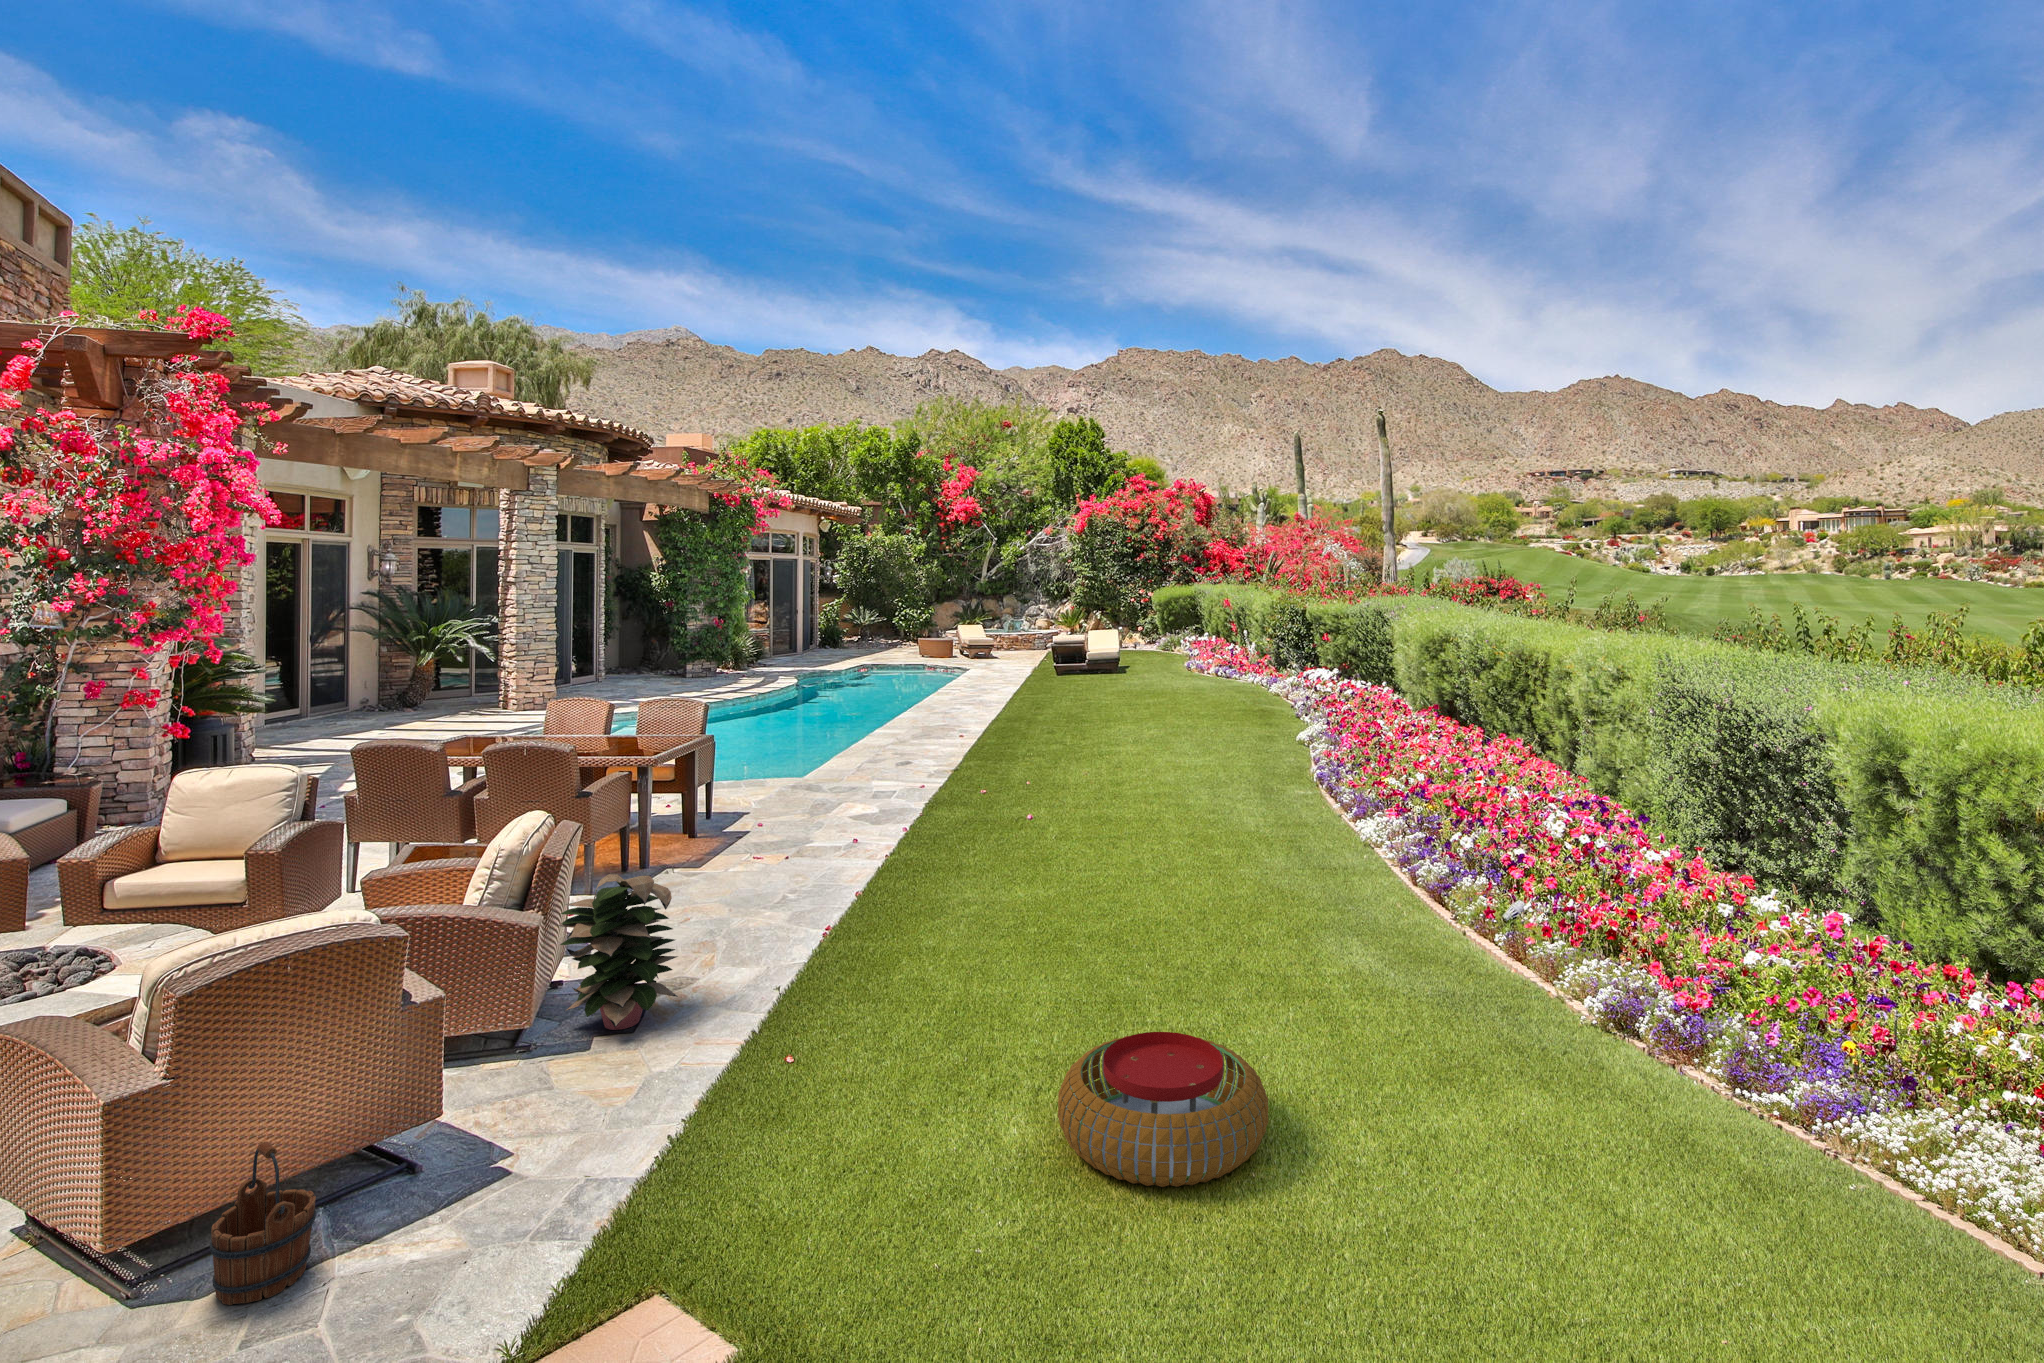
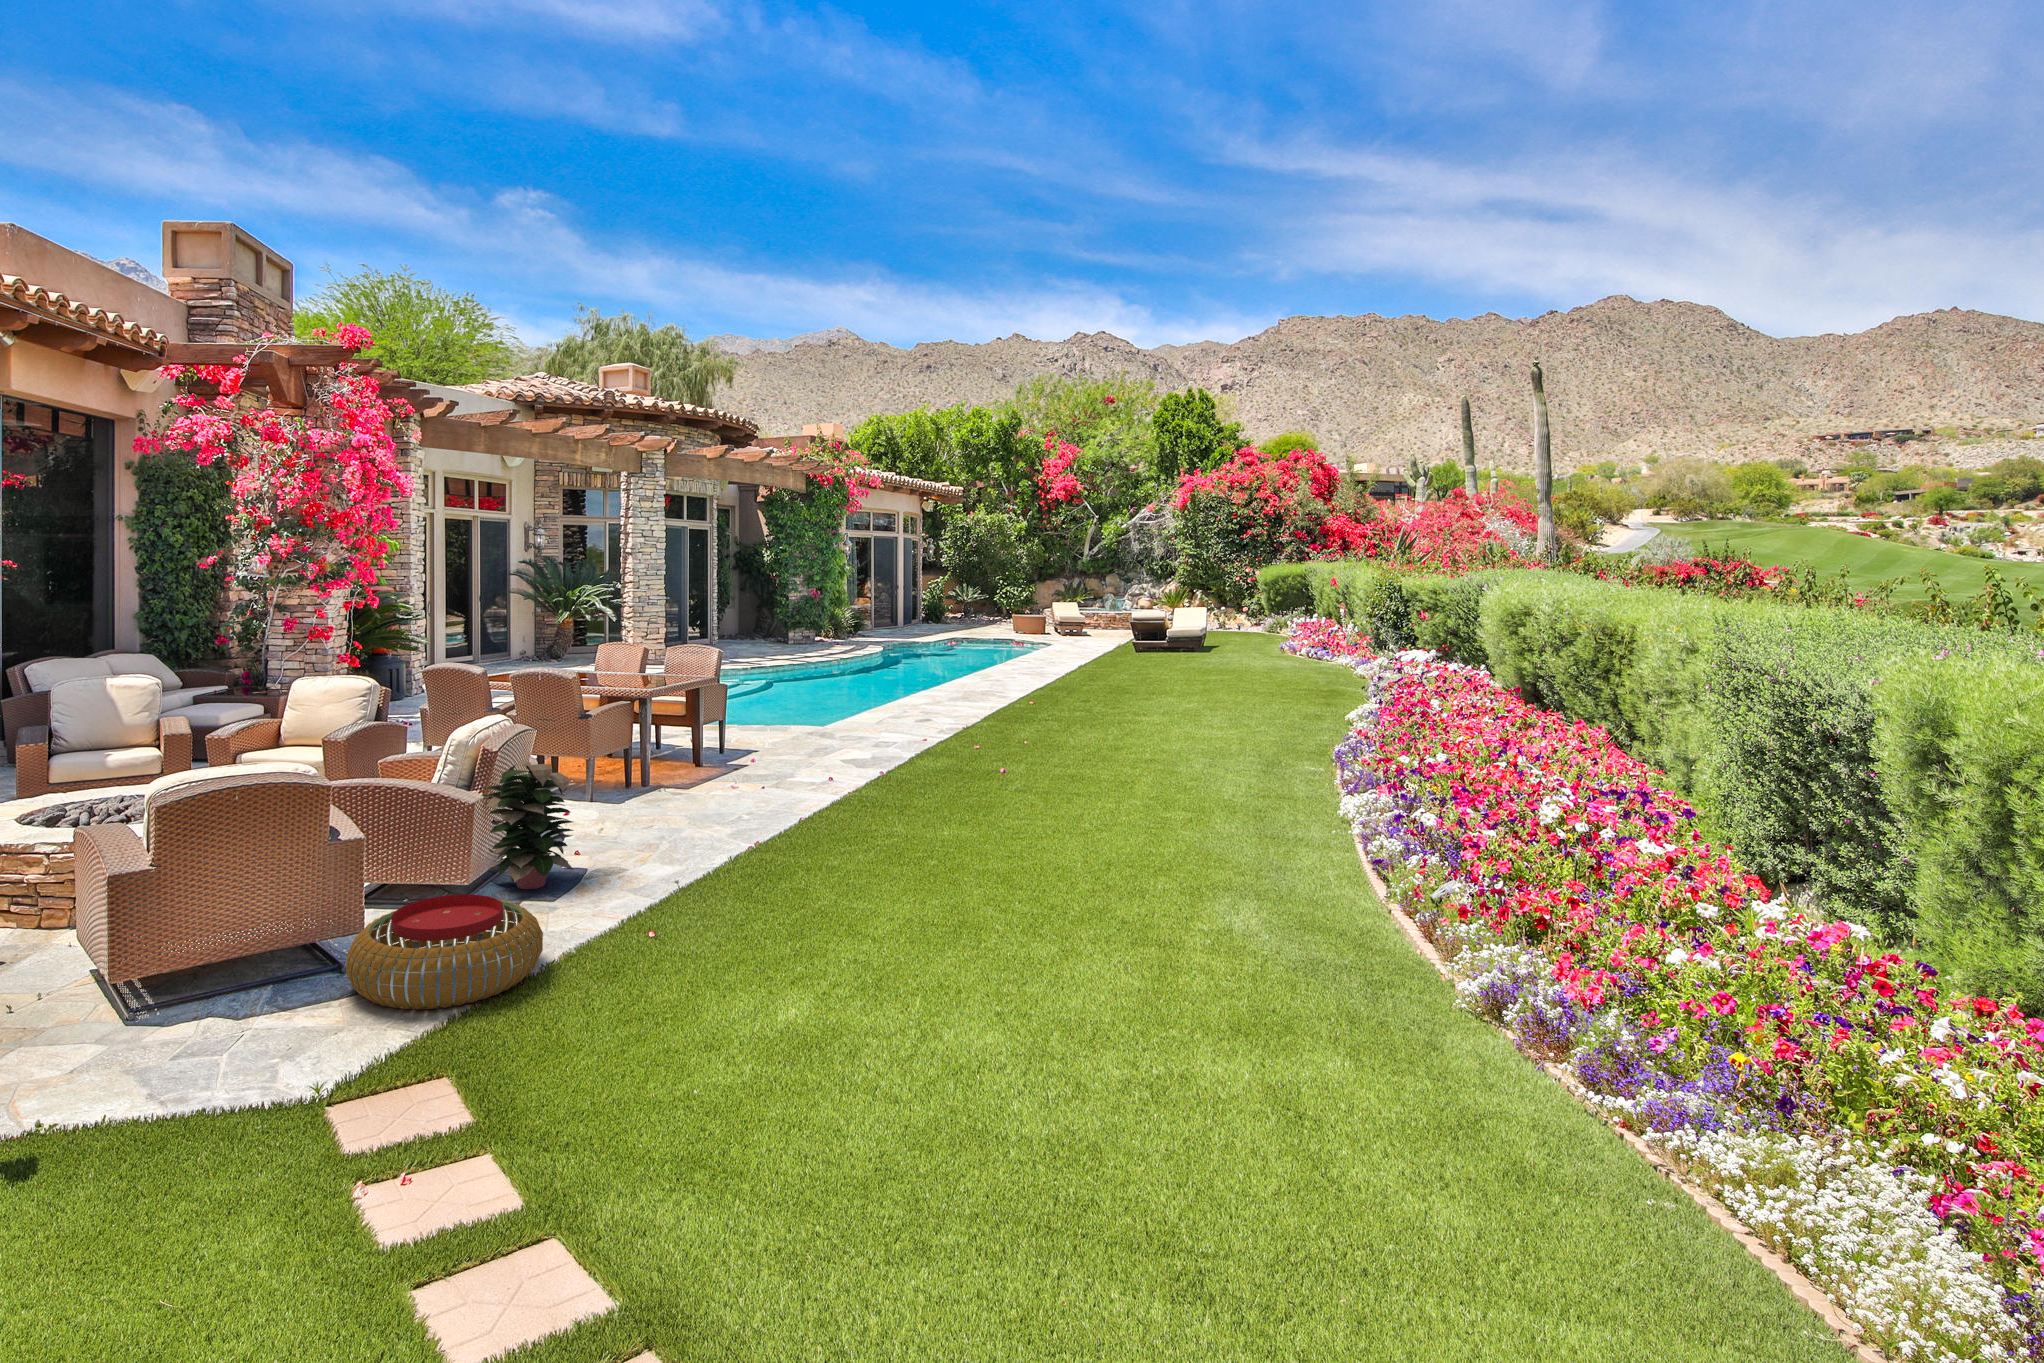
pouf: present [1058,1032,1269,1187] -> present [346,894,543,1010]
wooden bucket: present [210,1142,316,1305] -> none [167,901,237,1010]

